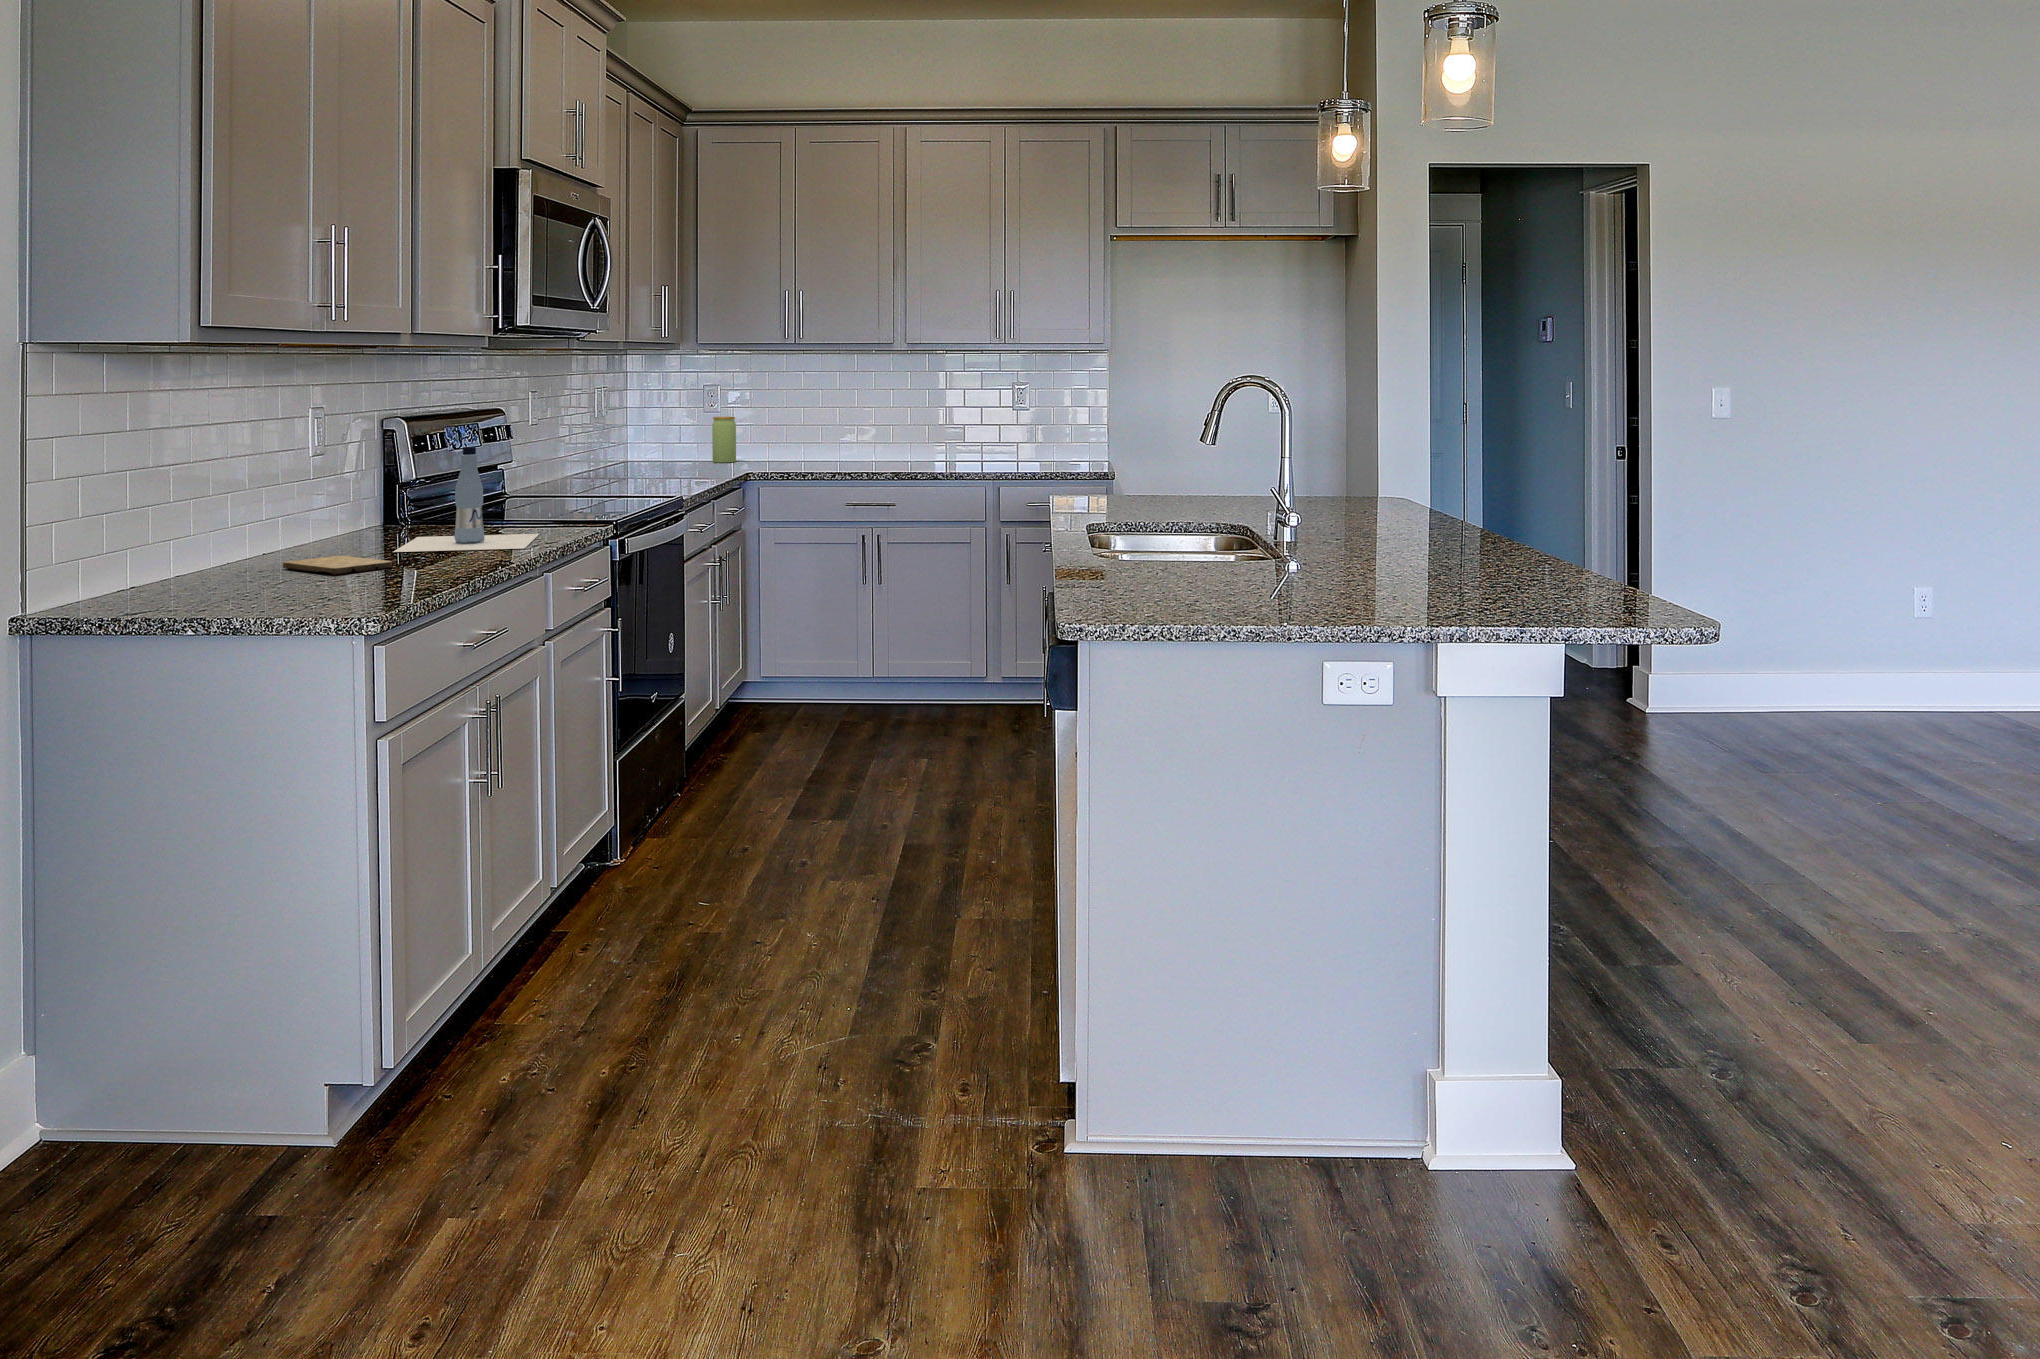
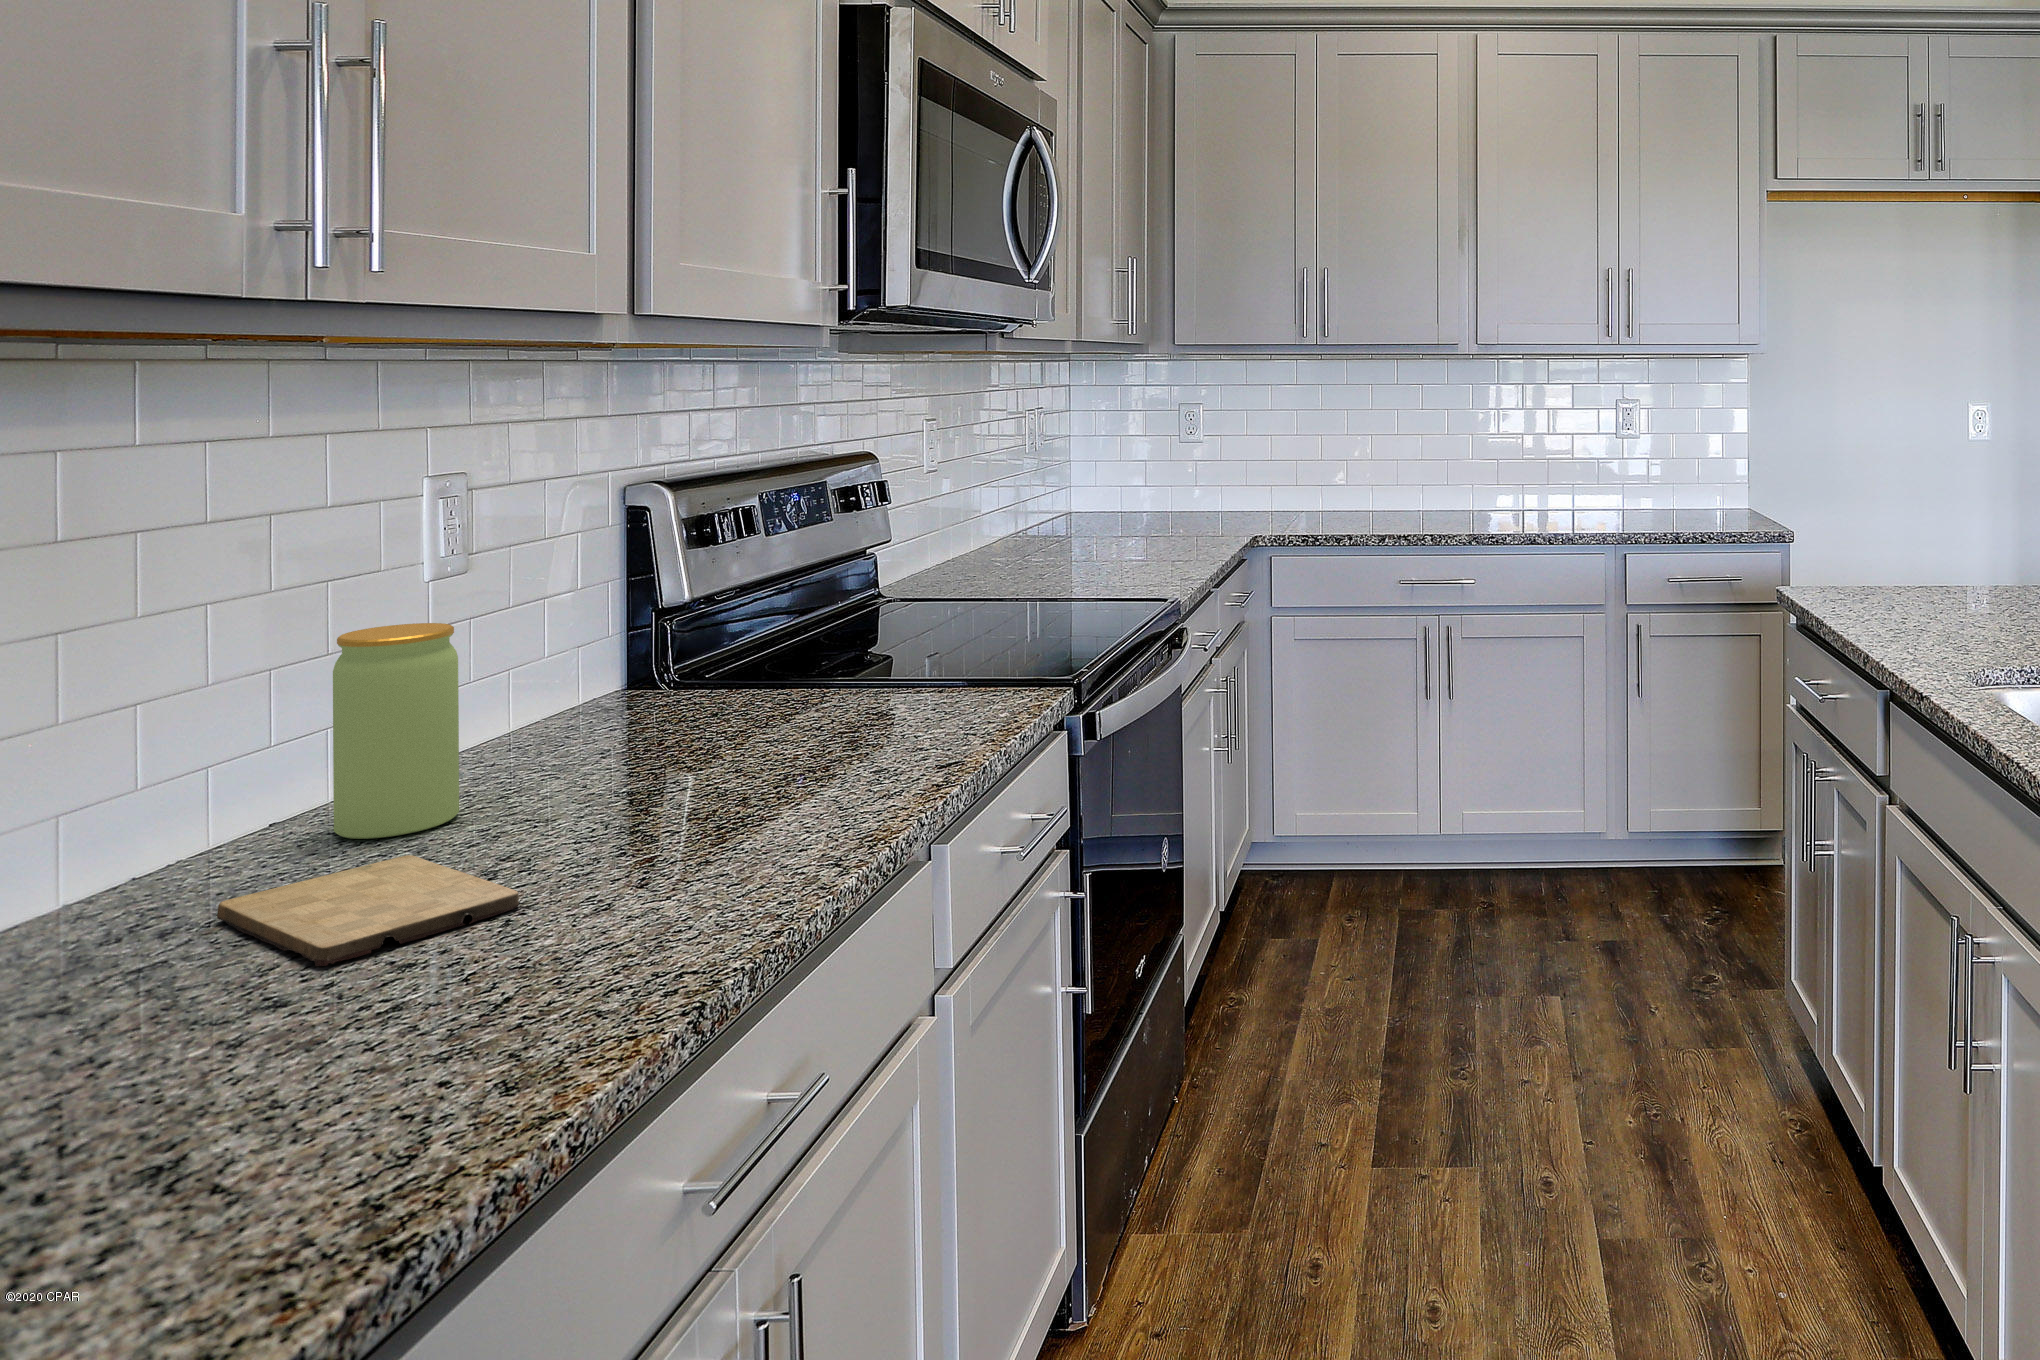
jar: present [712,417,736,463] -> present [333,623,459,839]
bottle: present [393,447,539,552] -> none [568,556,926,816]

